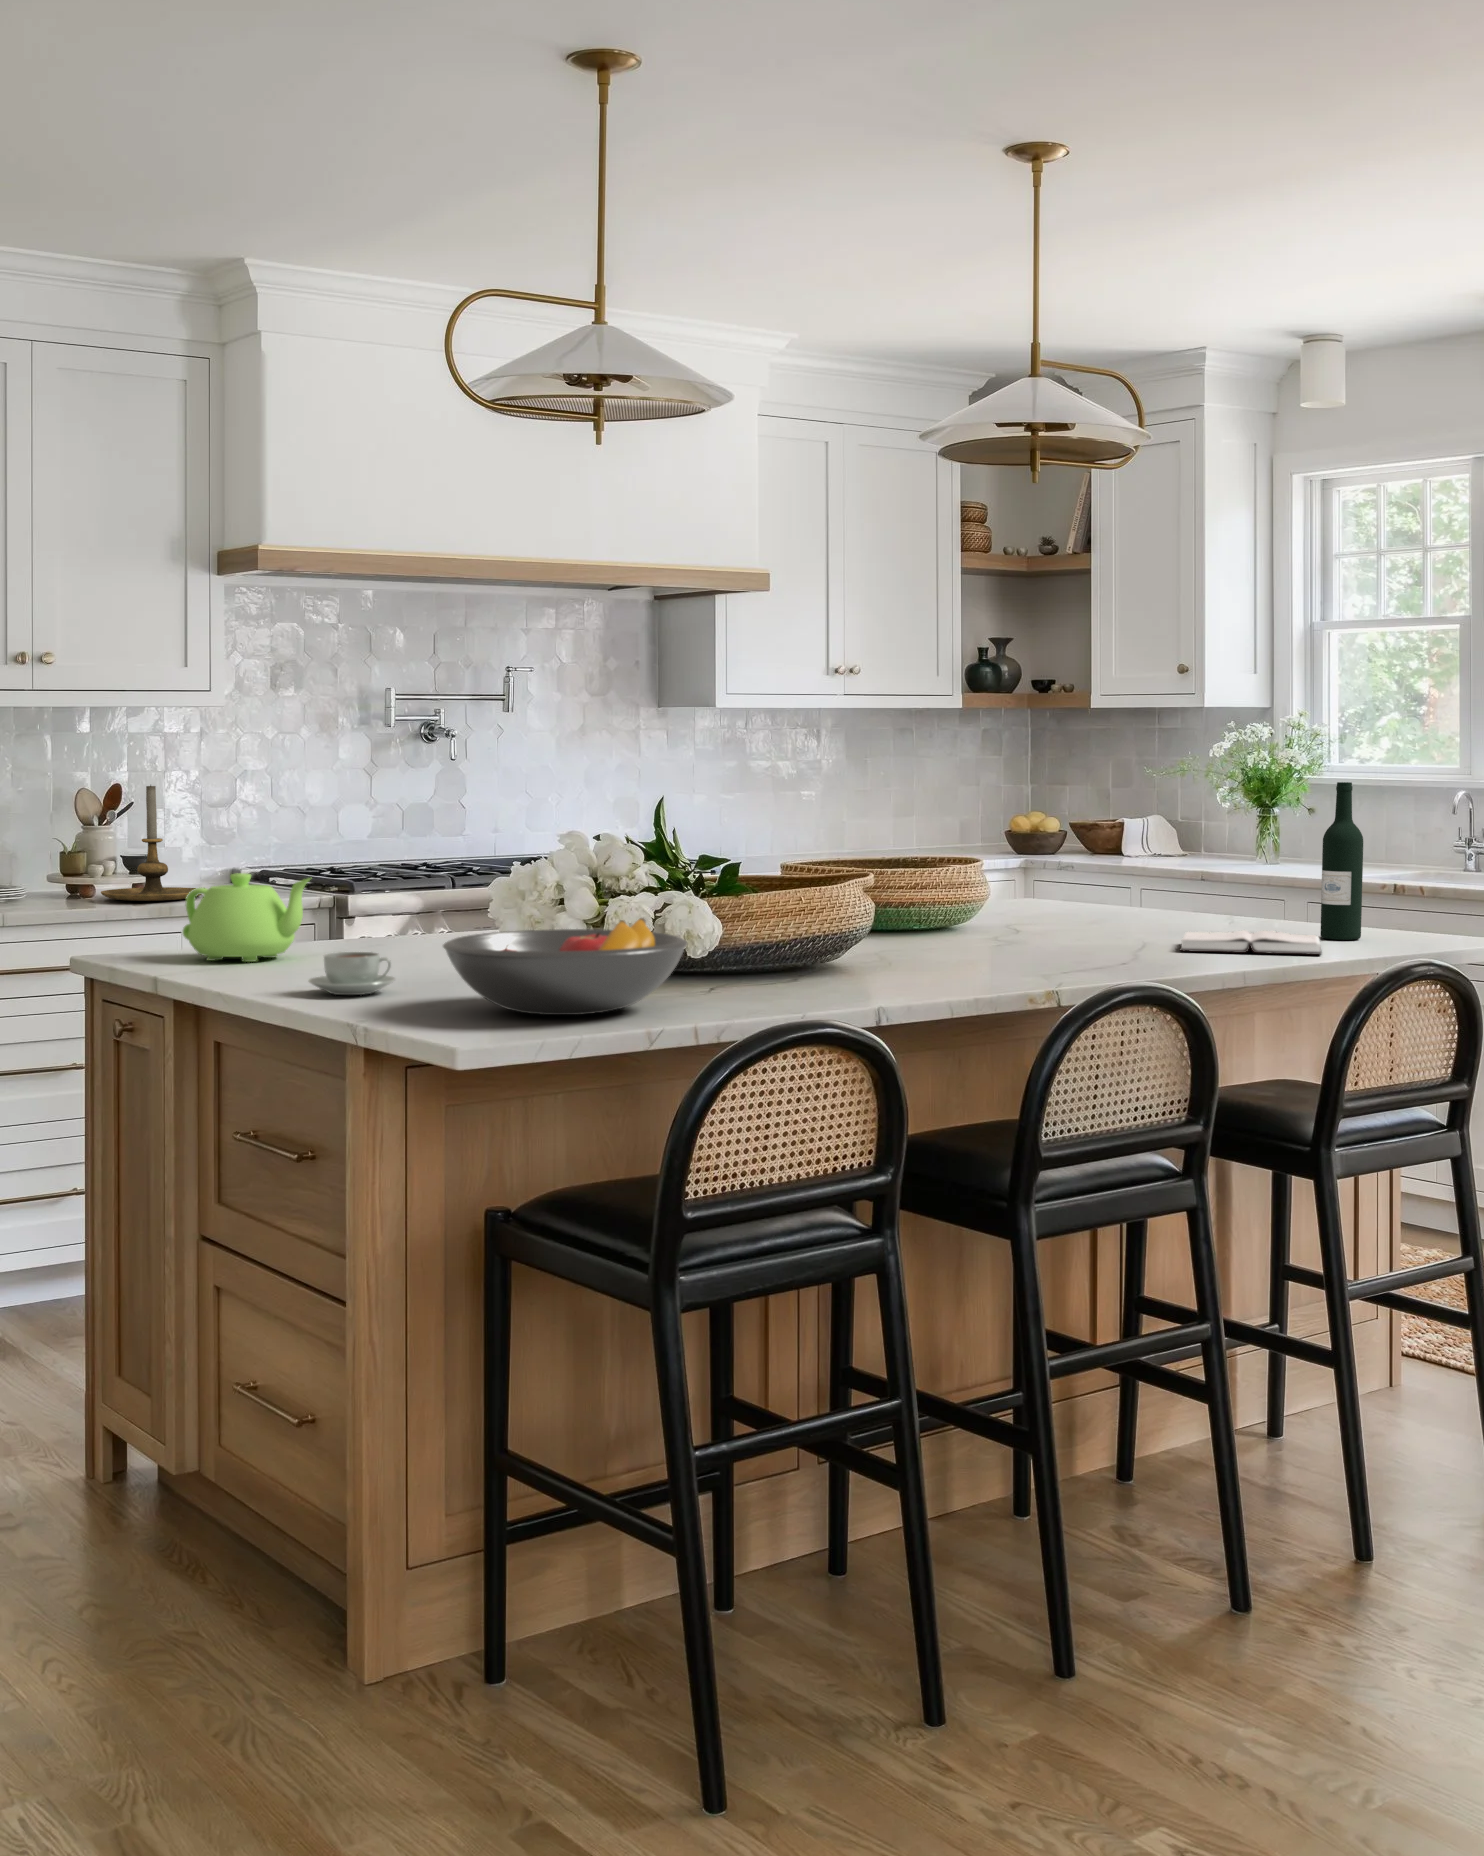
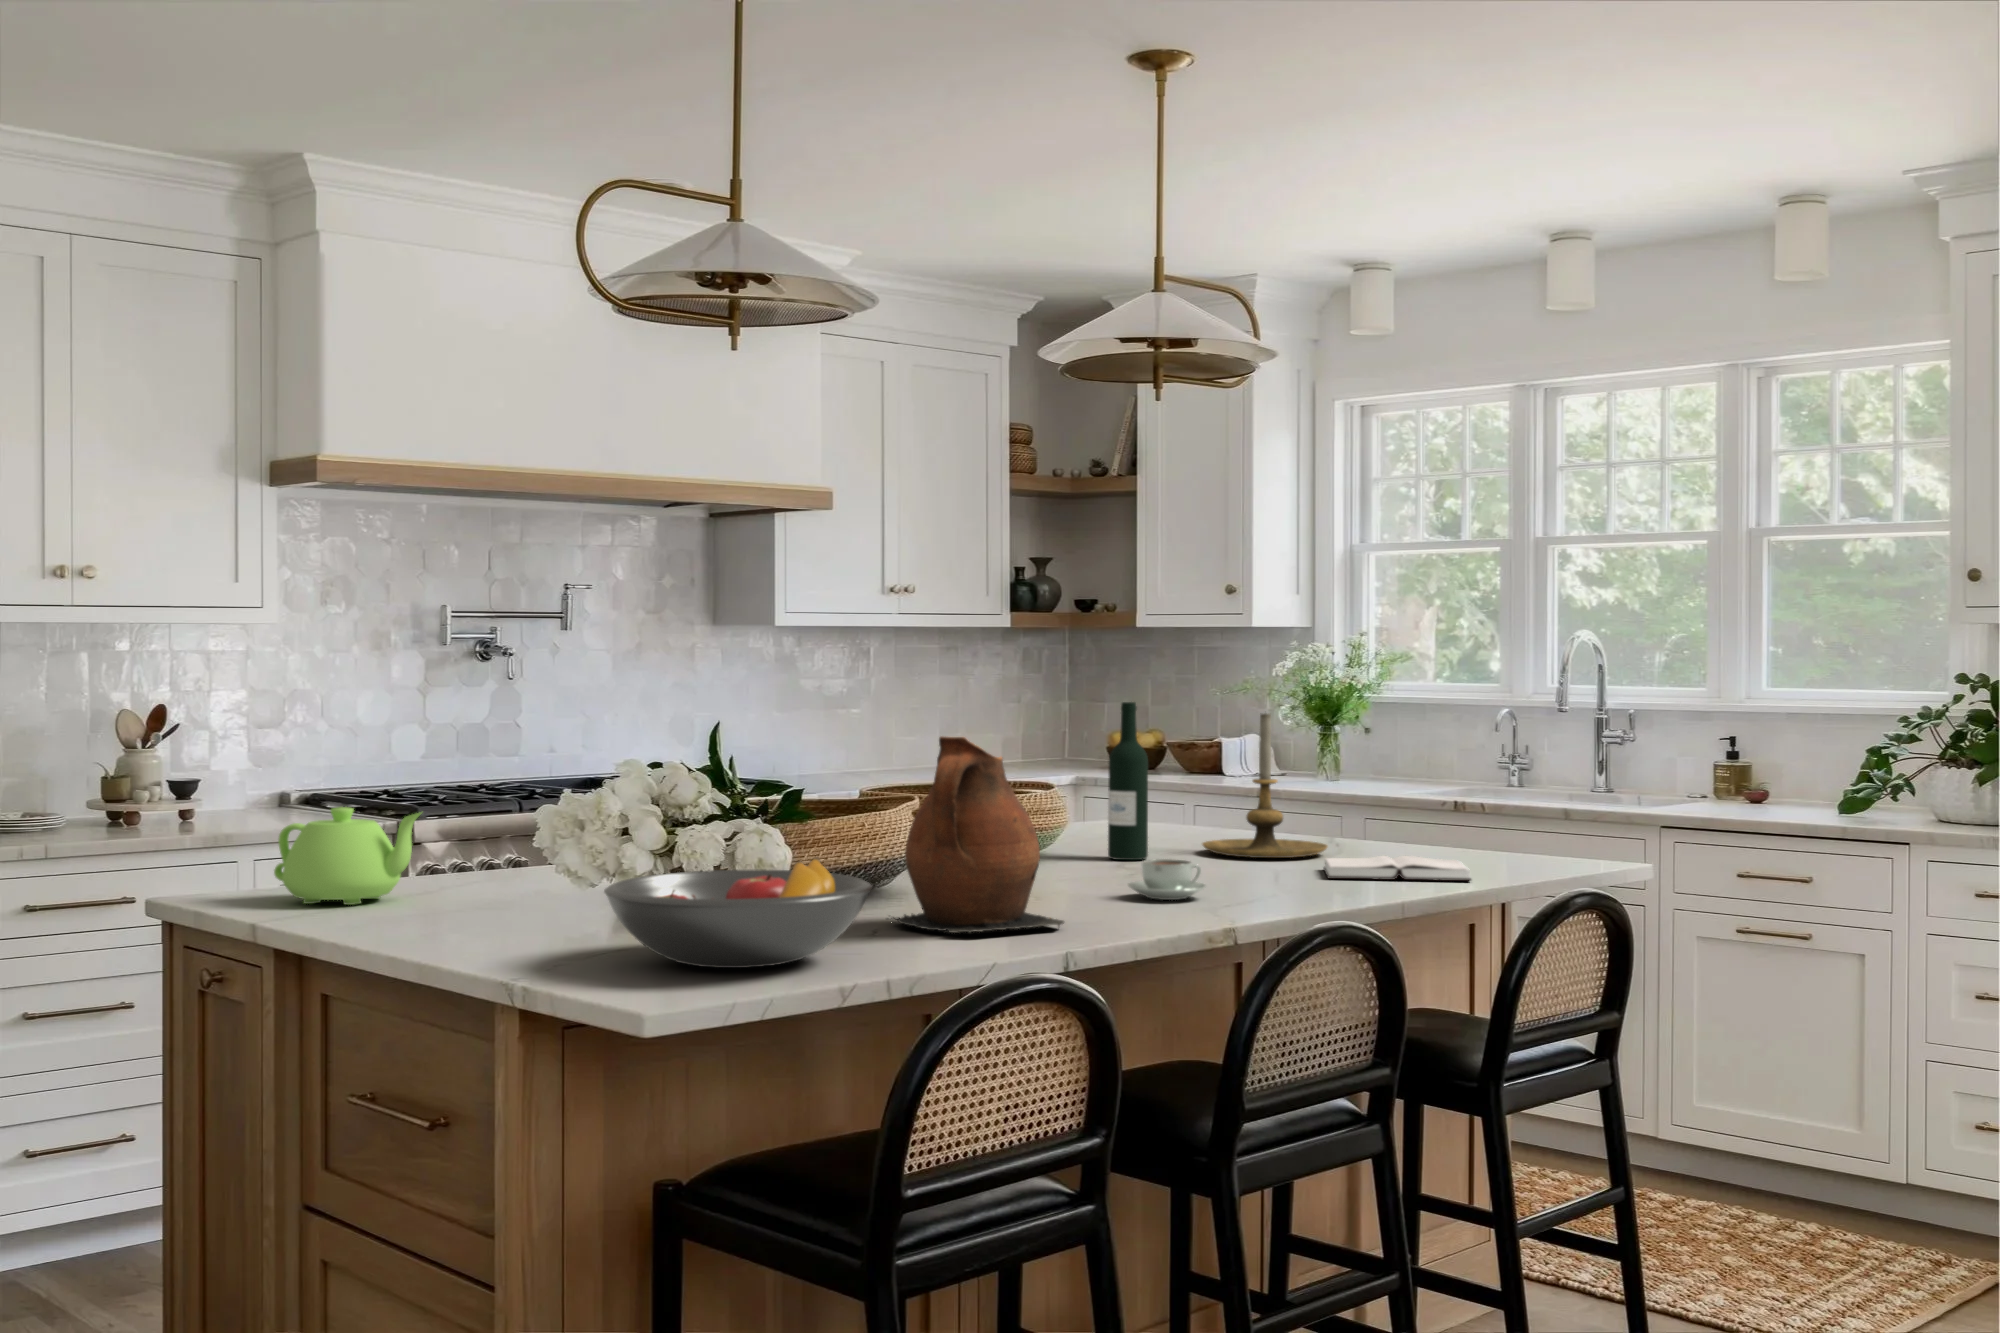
wine bottle: present [1320,782,1363,940] -> present [1108,702,1148,860]
candle holder: present [101,785,202,901] -> present [1203,713,1327,858]
ceramic pitcher: none [720,808,887,990] -> present [891,736,1064,933]
coffee cup: present [309,952,395,995] -> present [1128,859,1206,900]

